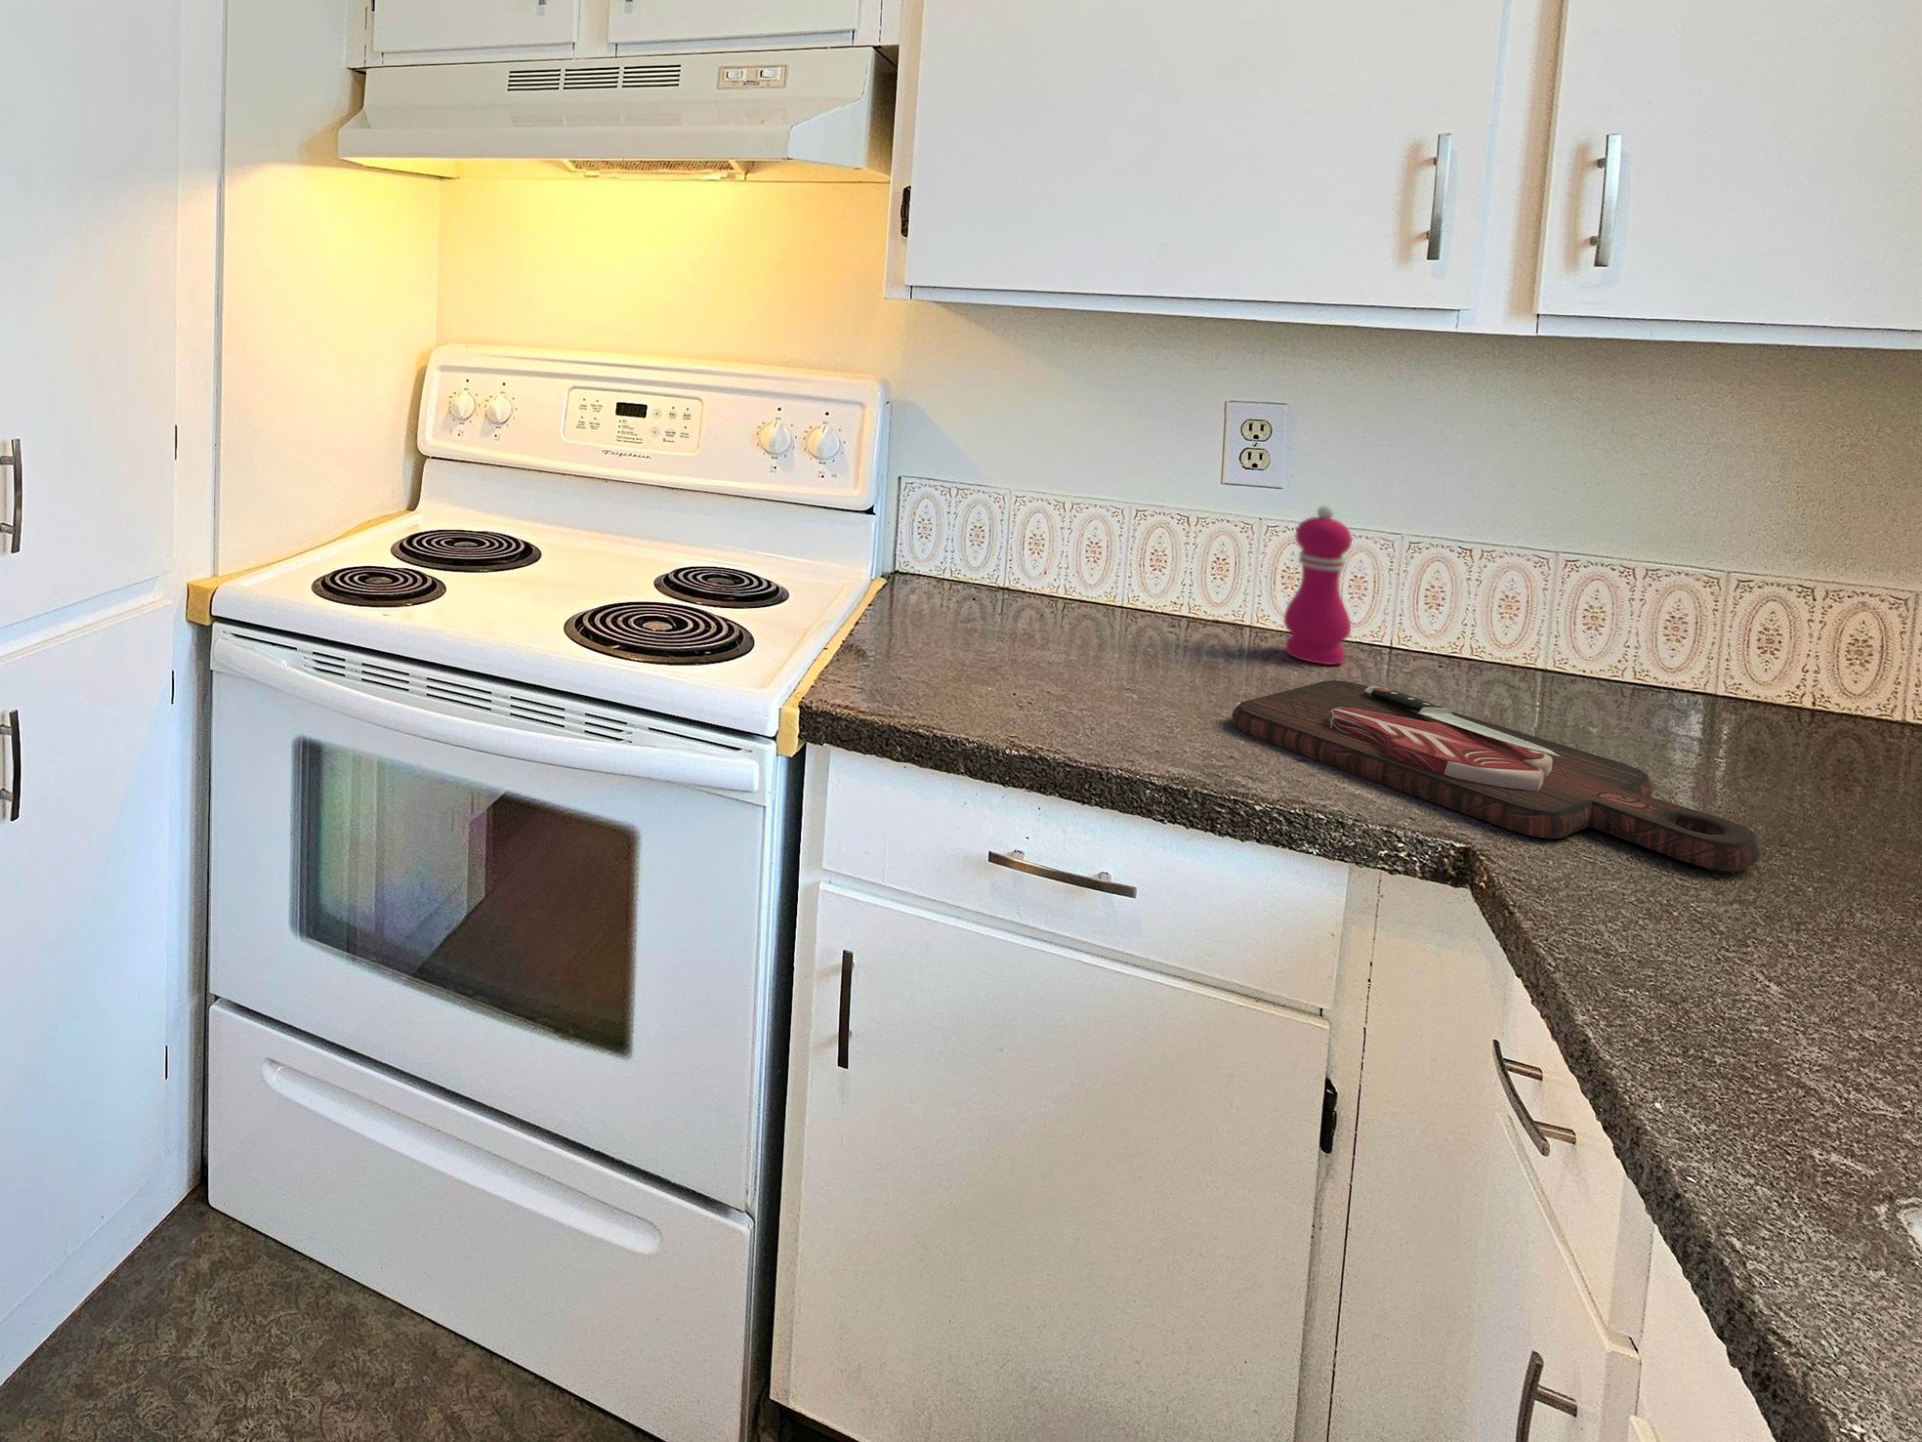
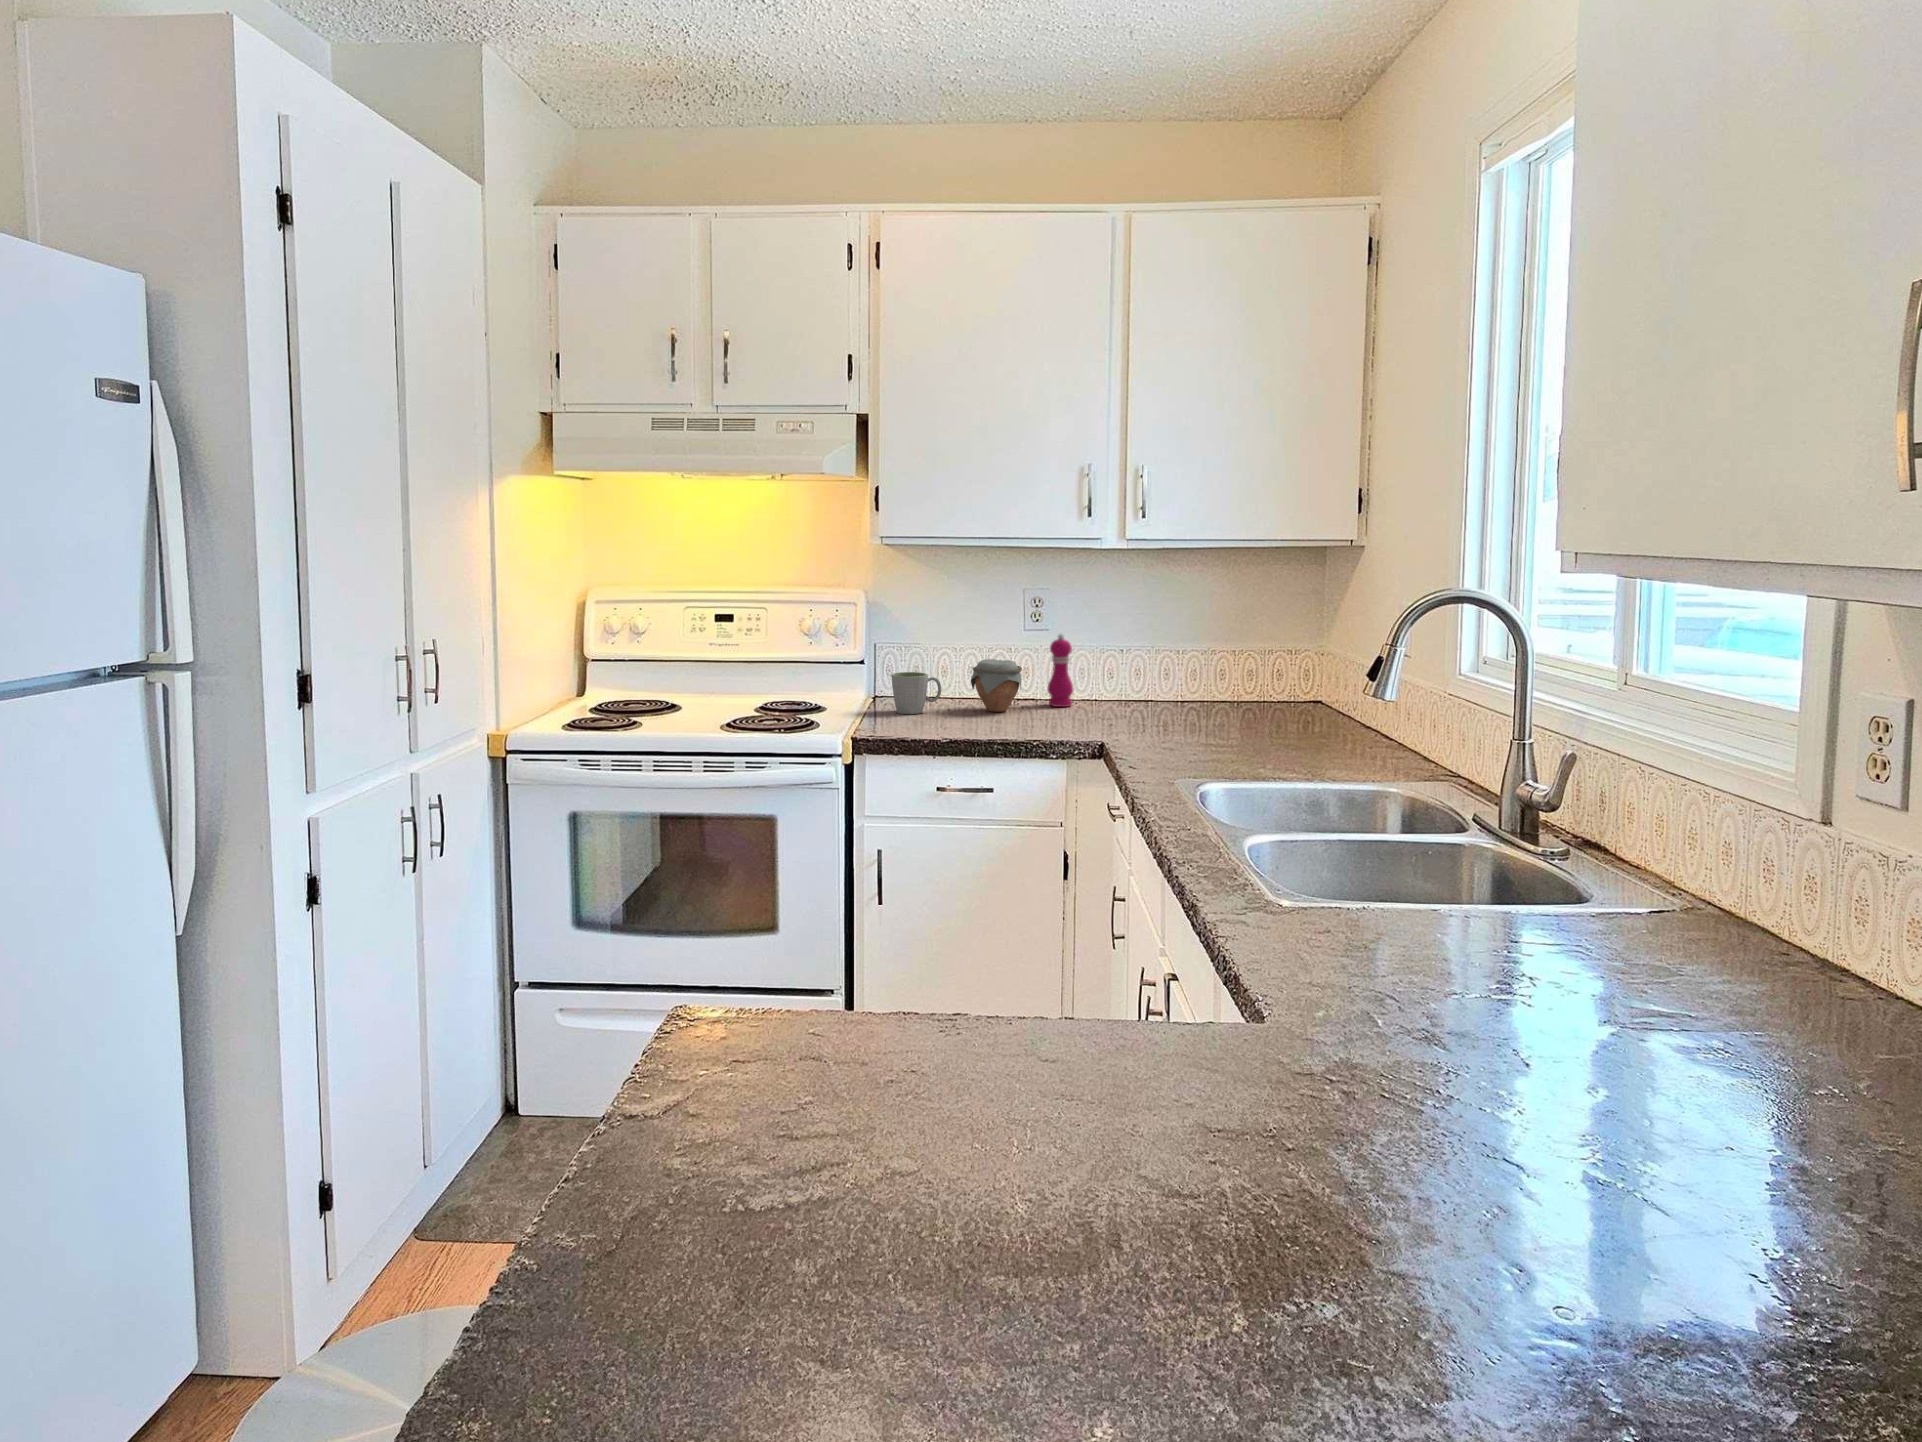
jar: none [1100,544,1225,661] -> present [971,659,1022,712]
mug: none [925,550,1032,641] -> present [891,672,941,714]
cutting board: present [1232,680,1762,871] -> none [1027,706,1196,740]

